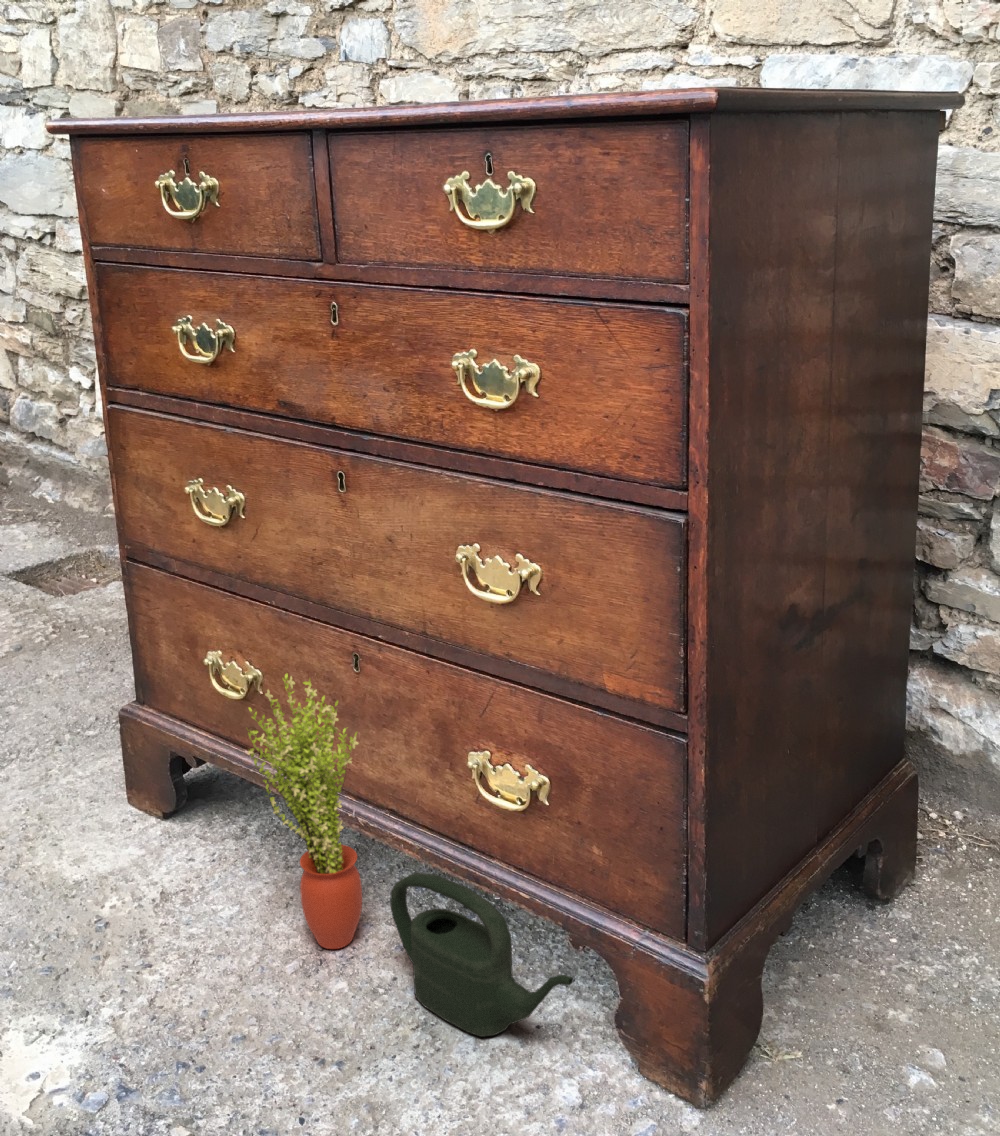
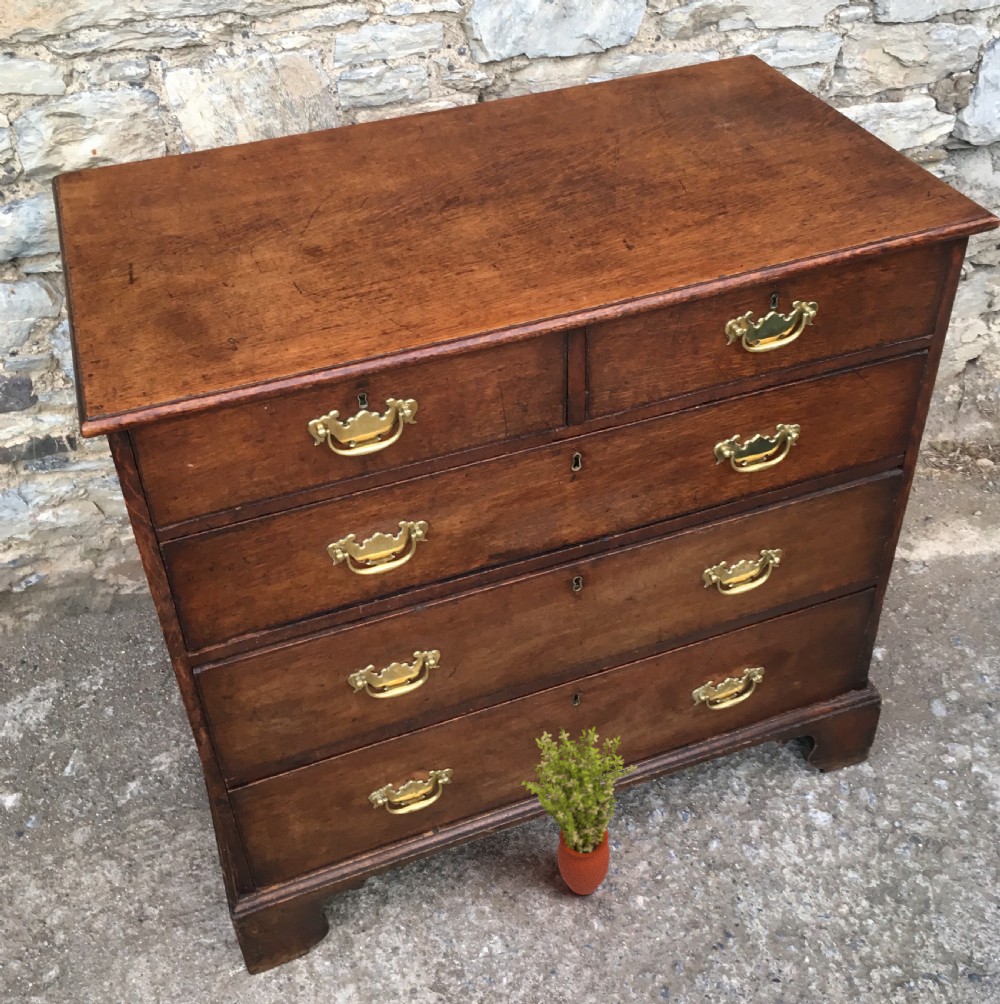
watering can: present [390,873,573,1037] -> none [646,759,816,860]

